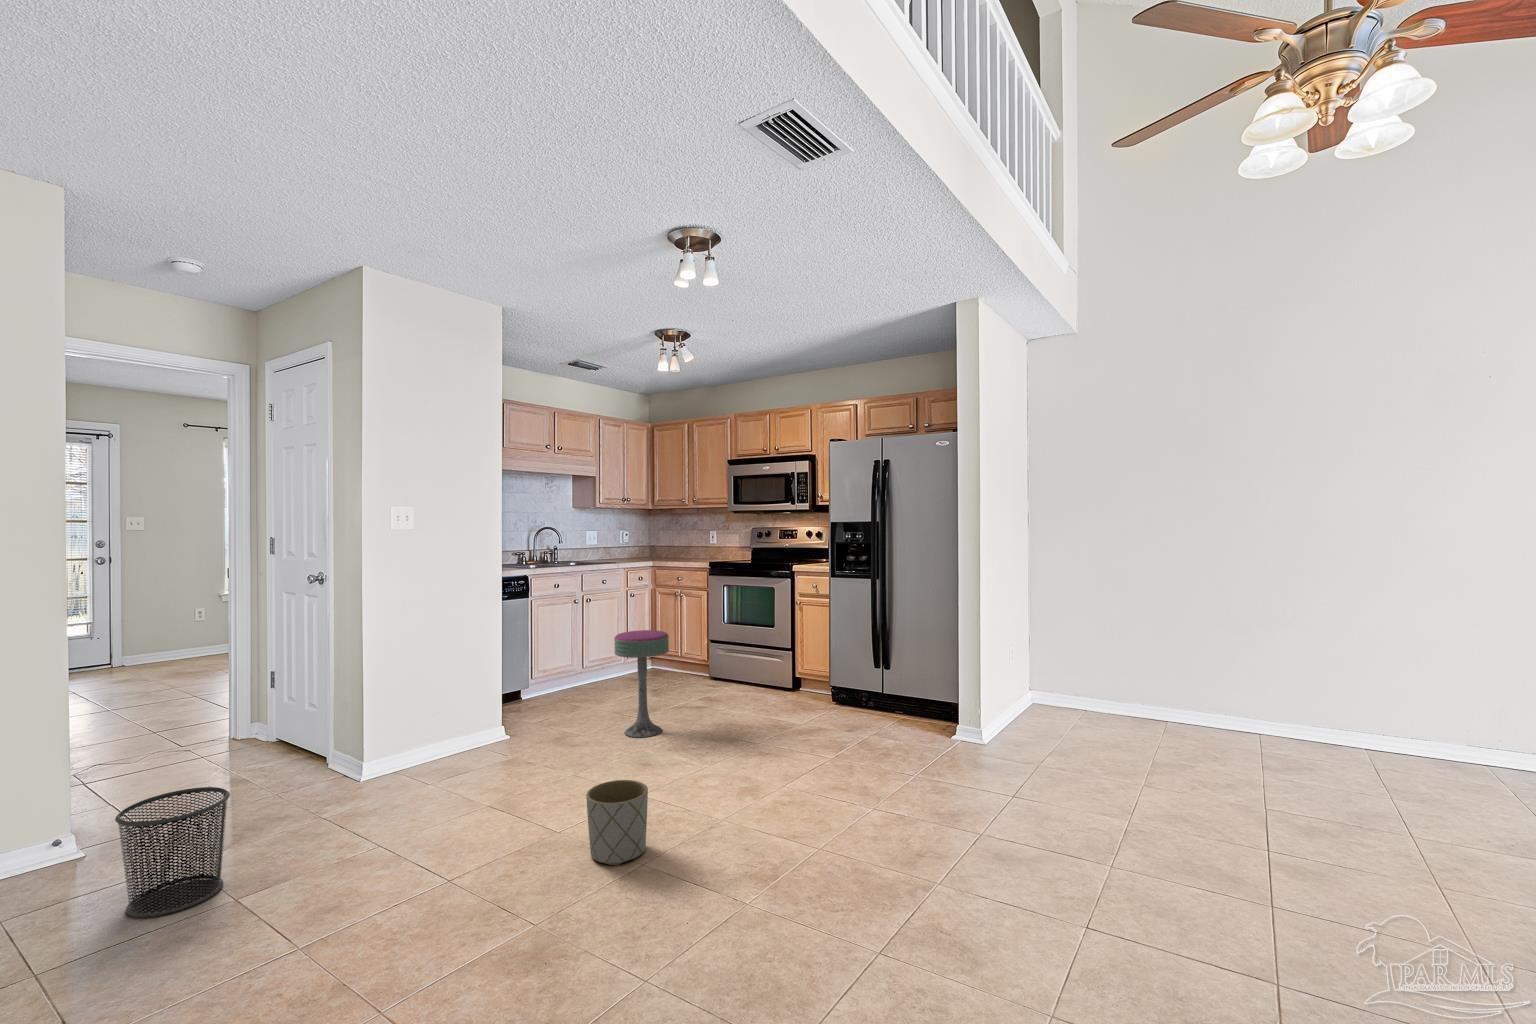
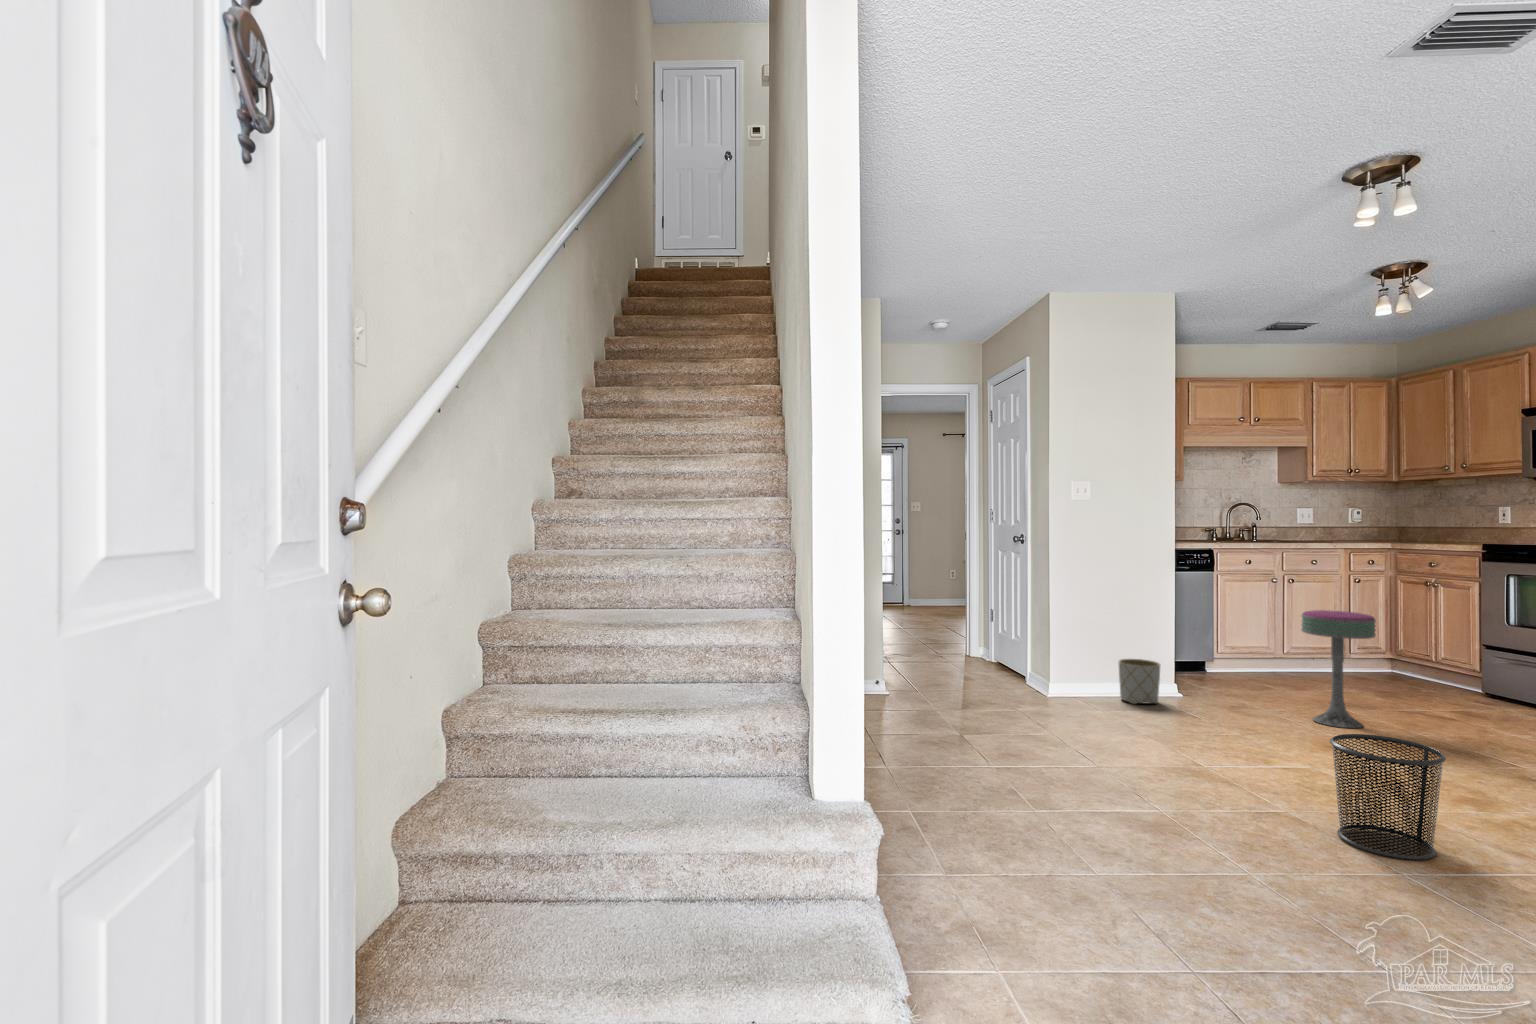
planter: present [586,780,648,866] -> present [1119,659,1160,704]
trash can: present [115,787,230,918] -> present [1330,734,1446,860]

